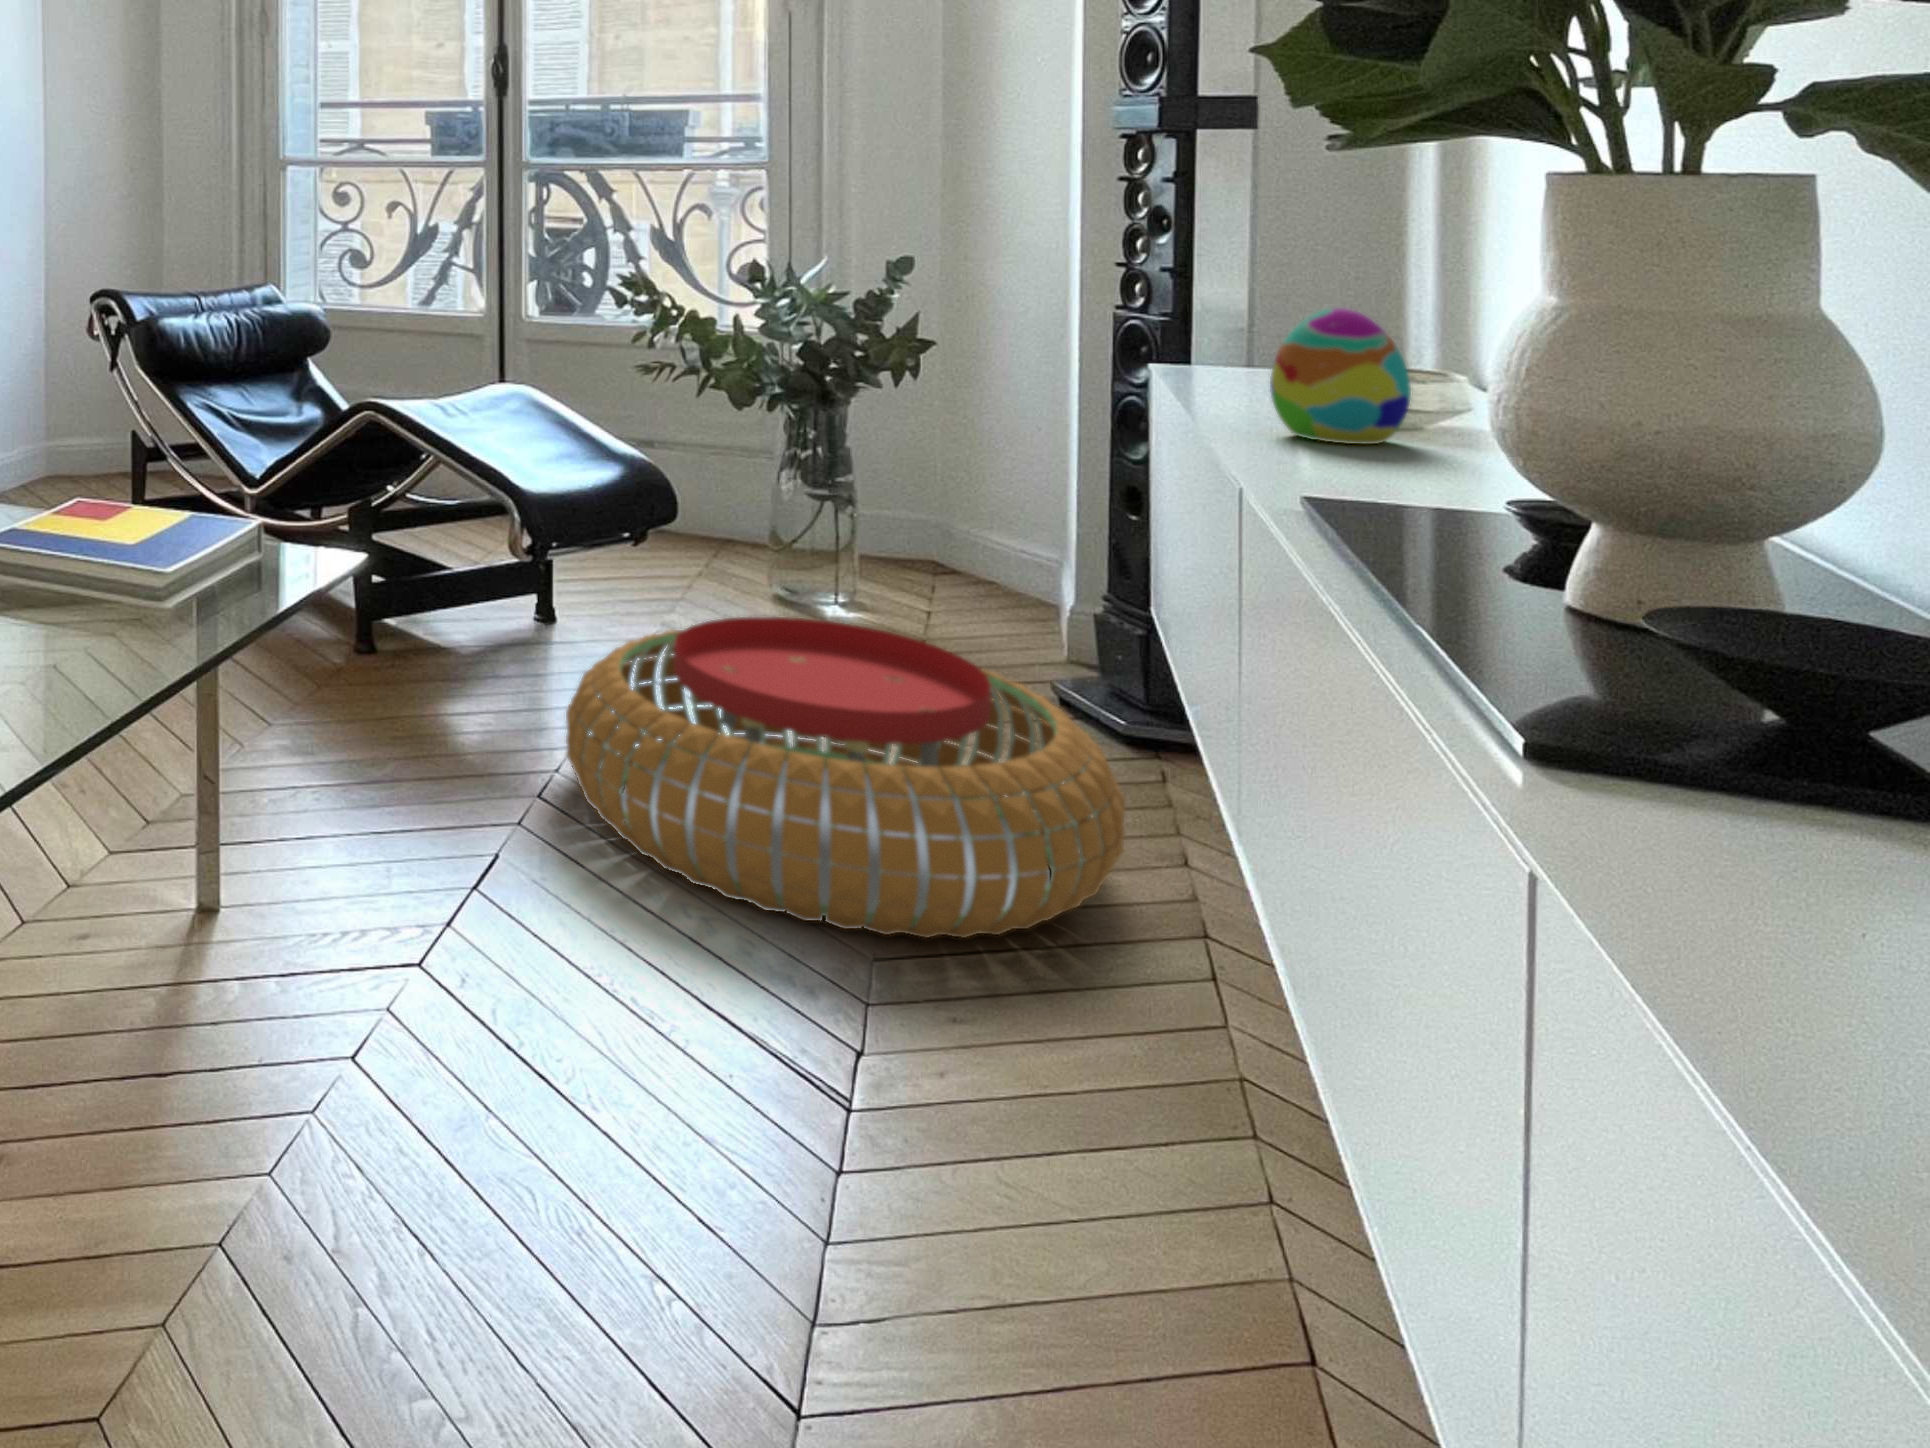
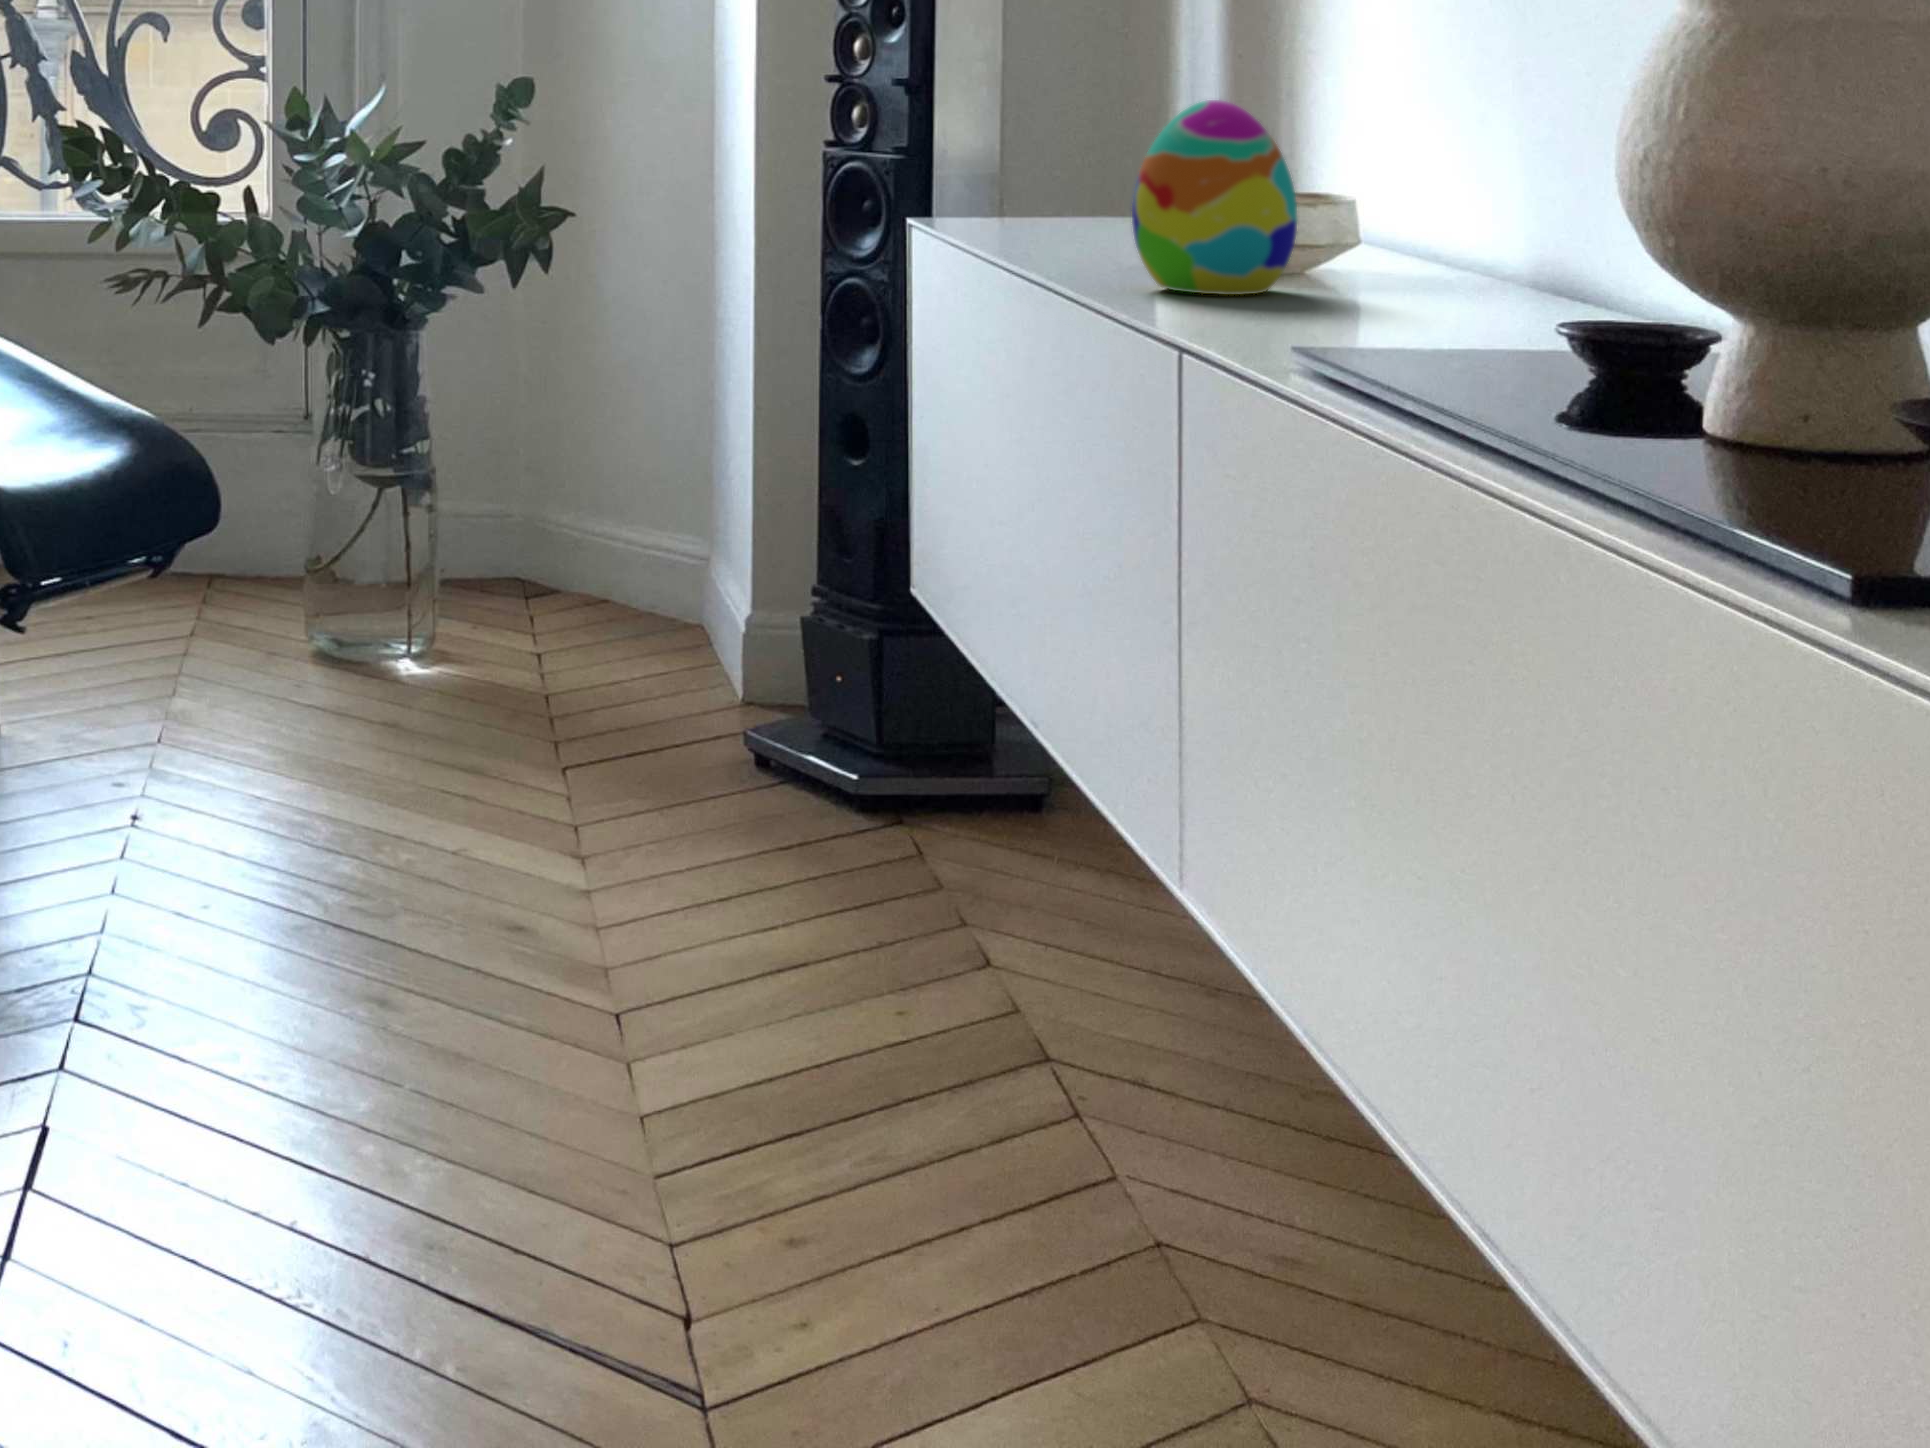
pouf: present [566,617,1125,938] -> none [117,664,941,1147]

